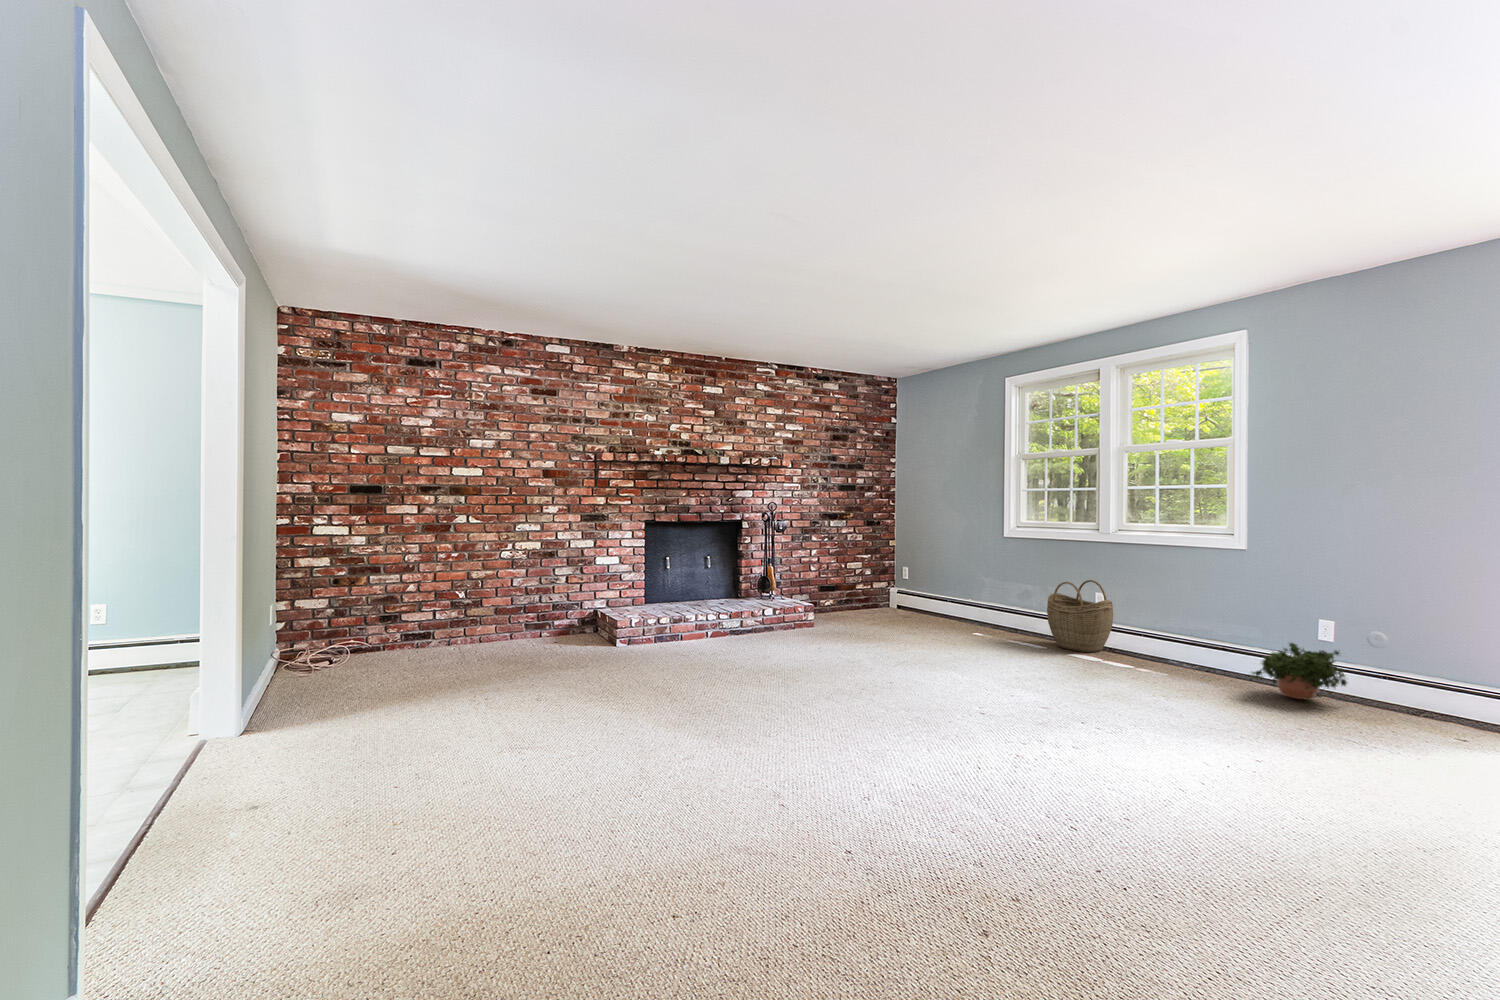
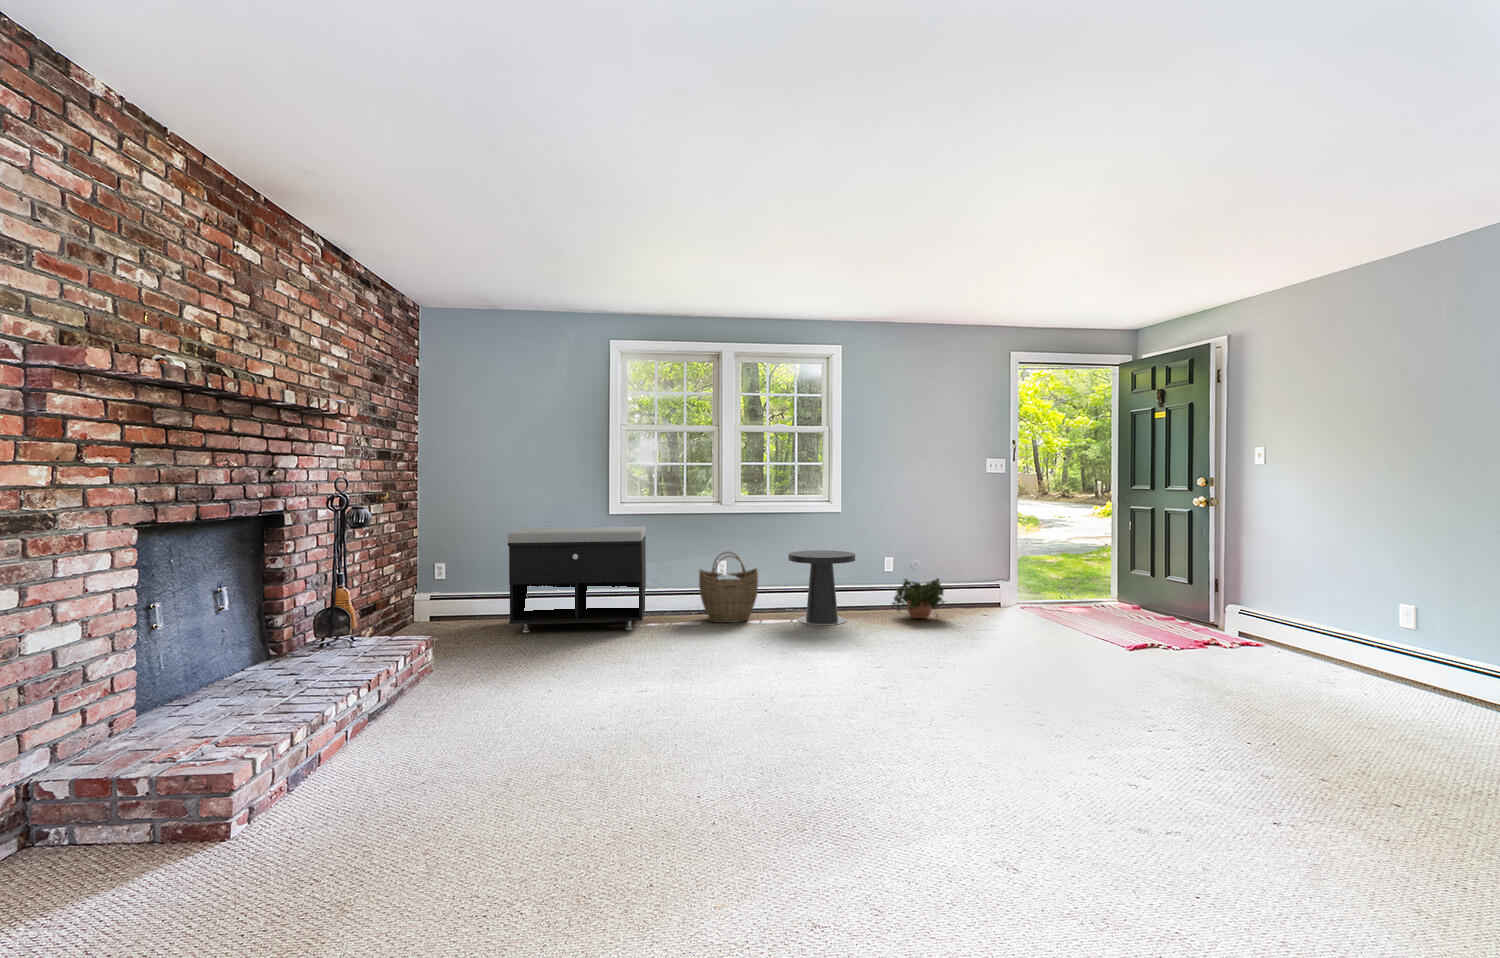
storage bench: none [902,543,1024,635] -> present [508,526,646,633]
side table: none [1124,589,1213,677] -> present [788,550,855,625]

